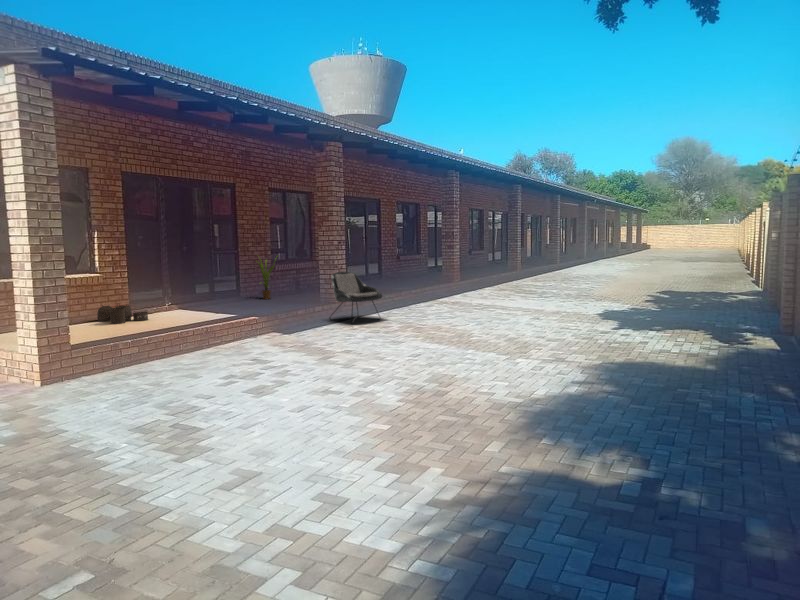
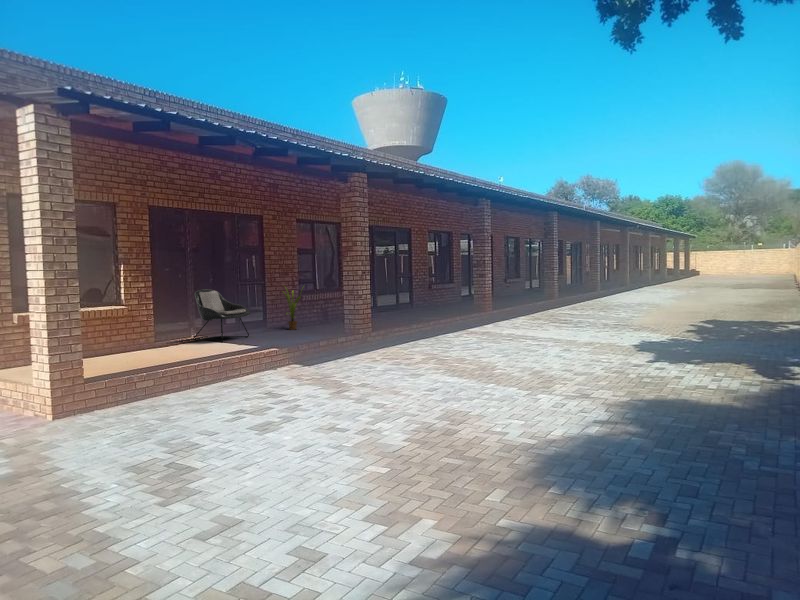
lounge chair: present [330,272,382,324] -> present [194,289,250,342]
woven basket: present [97,305,148,324] -> none [121,335,170,356]

